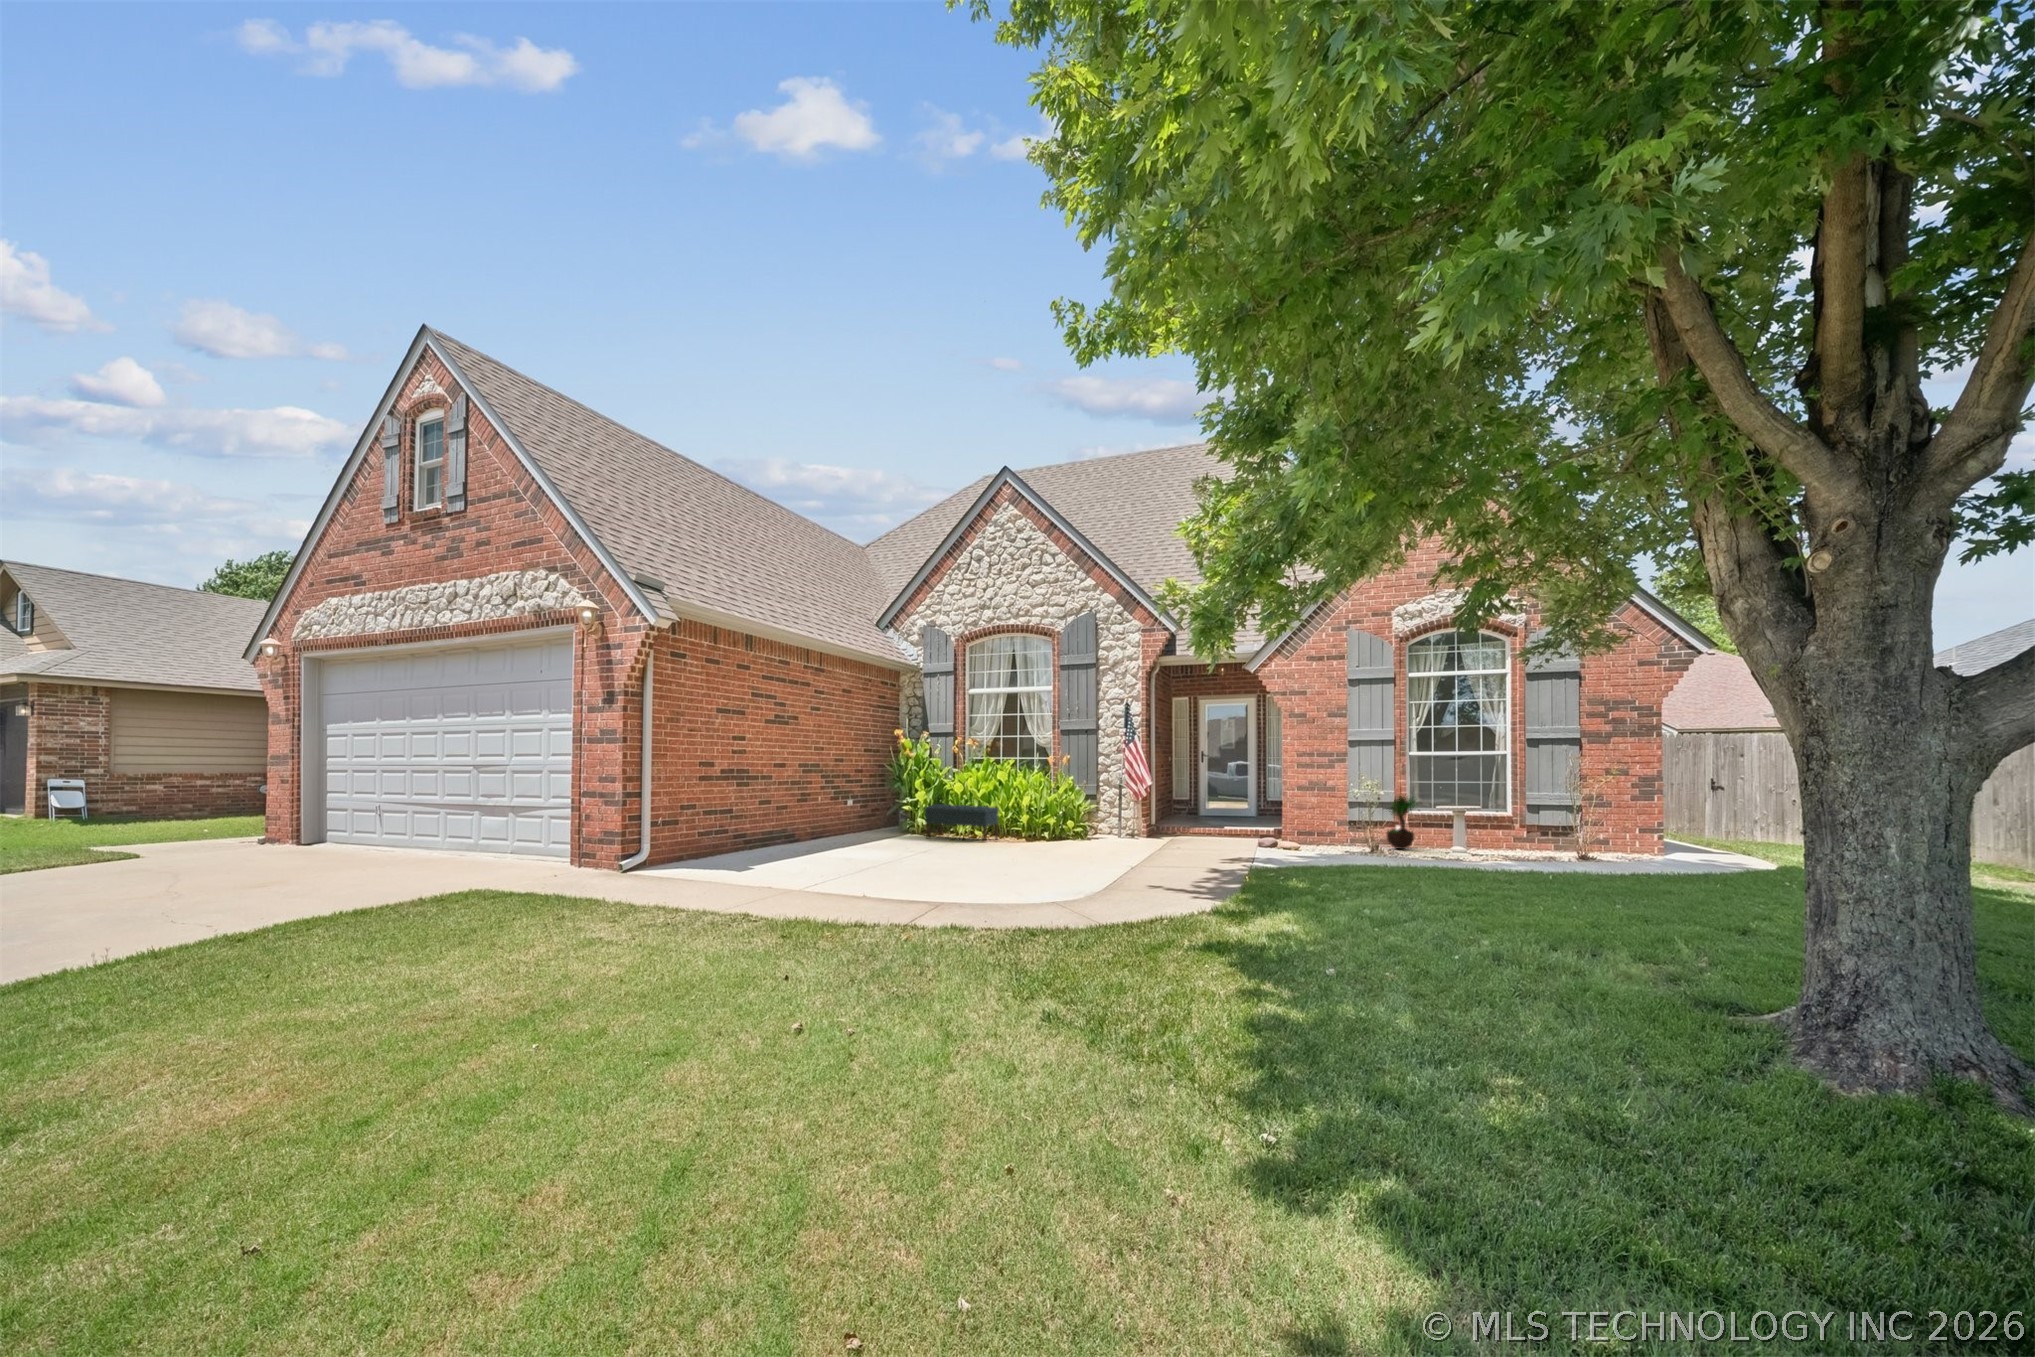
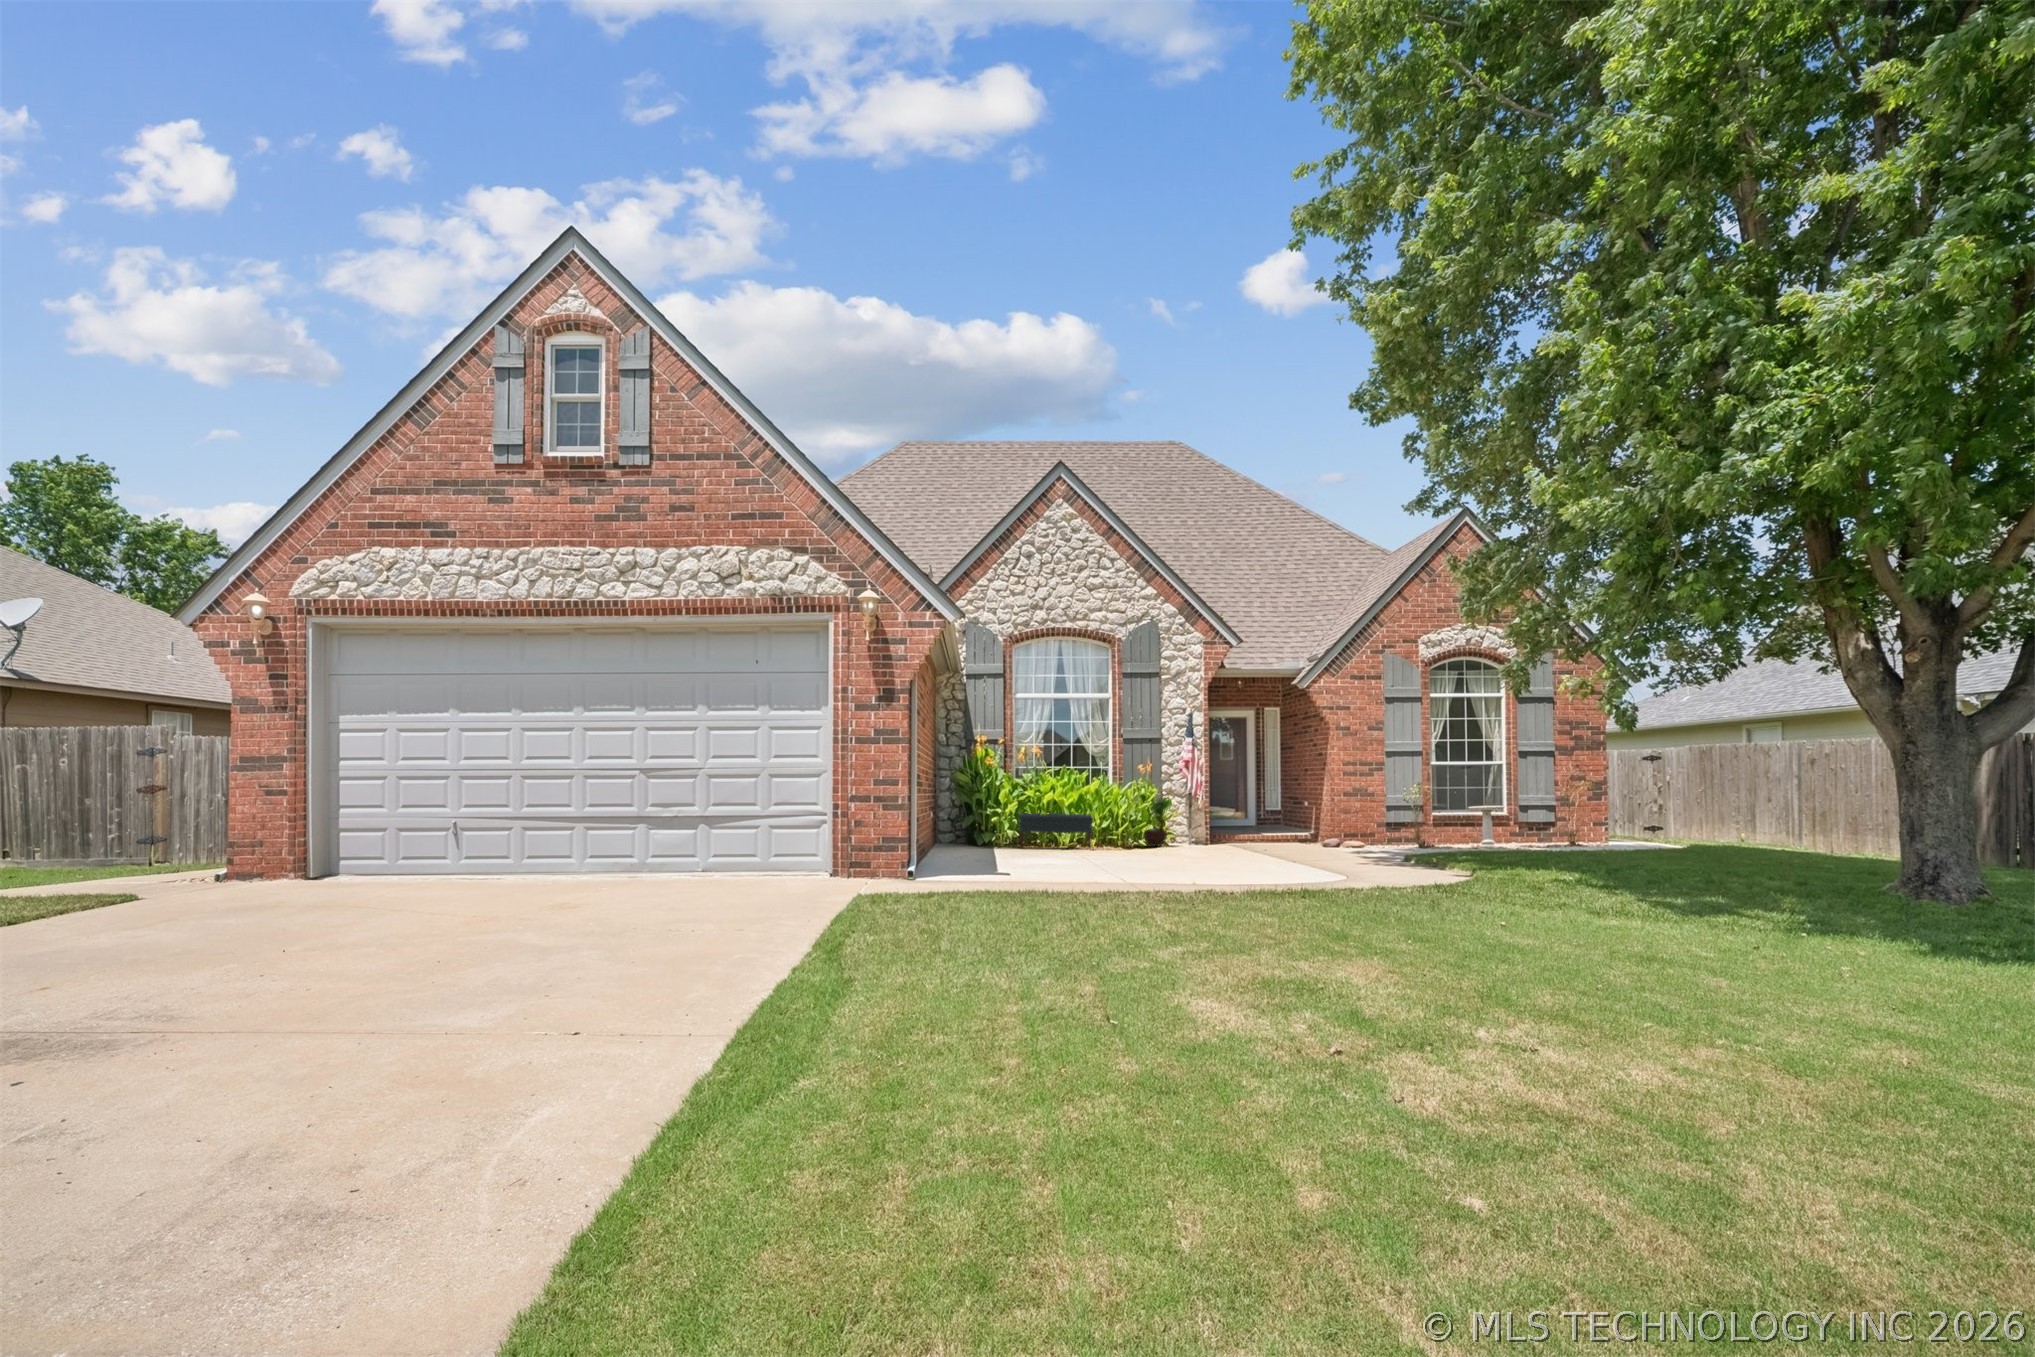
potted tree: present [1387,794,1417,849] -> present [1144,798,1171,846]

